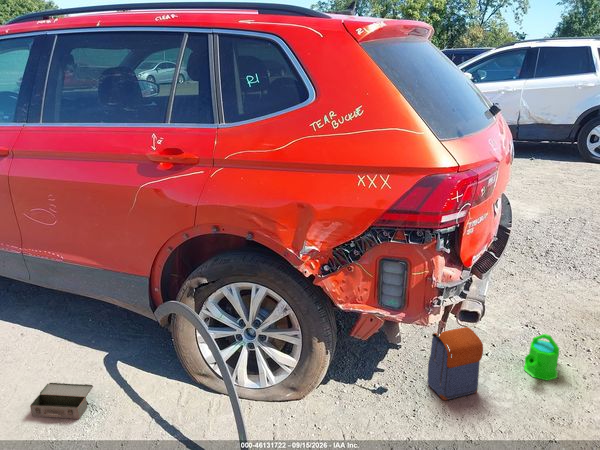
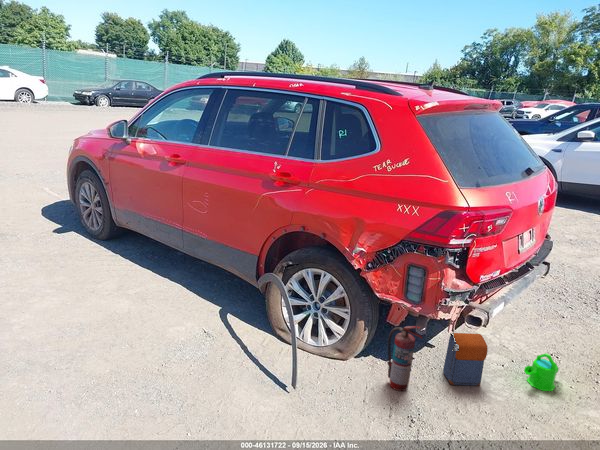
fire extinguisher: none [360,339,409,429] -> present [387,326,422,391]
toolbox: present [30,383,93,419] -> none [171,315,211,340]

